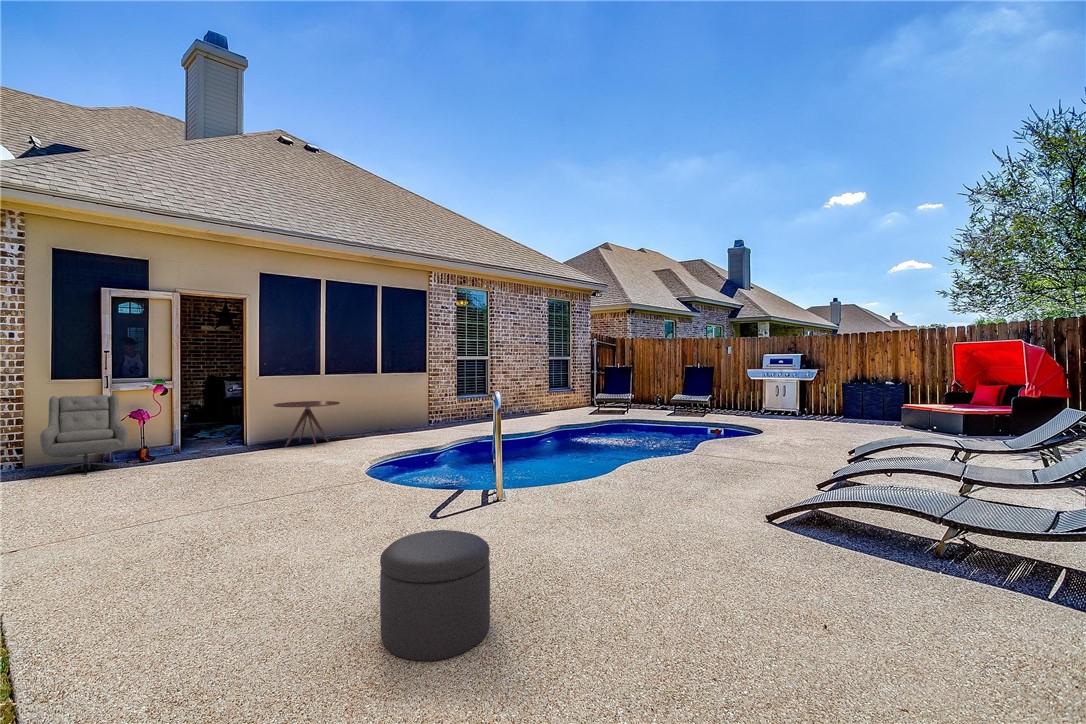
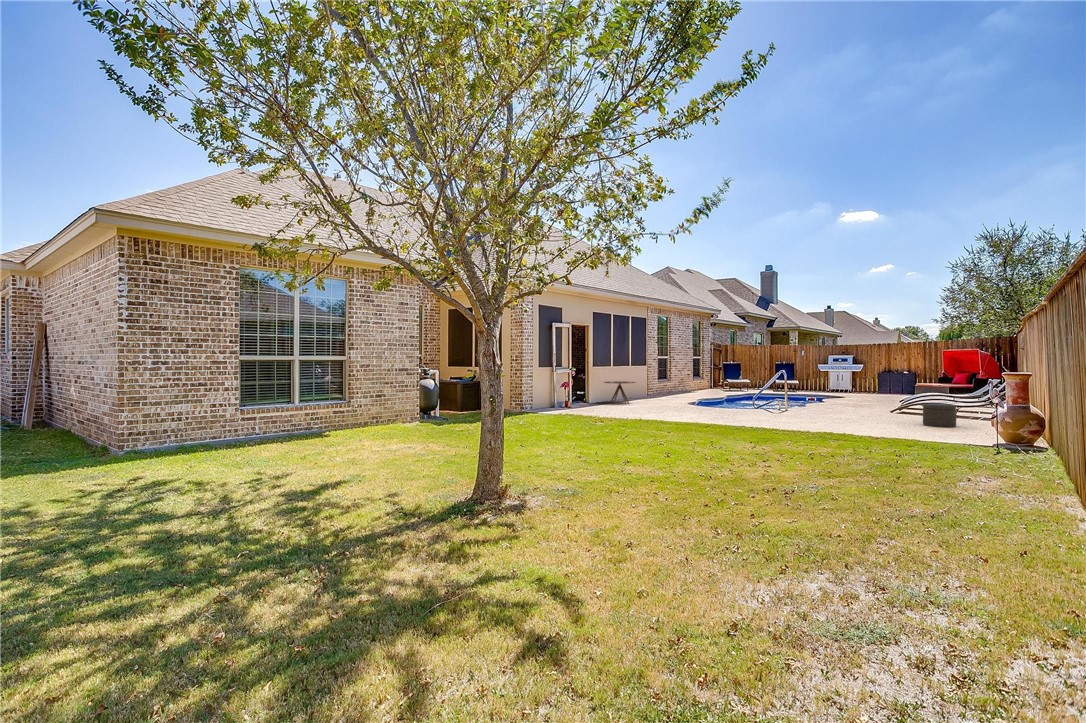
armchair: present [40,394,128,476] -> none [544,376,583,412]
ottoman: present [380,530,490,661] -> present [923,403,956,427]

